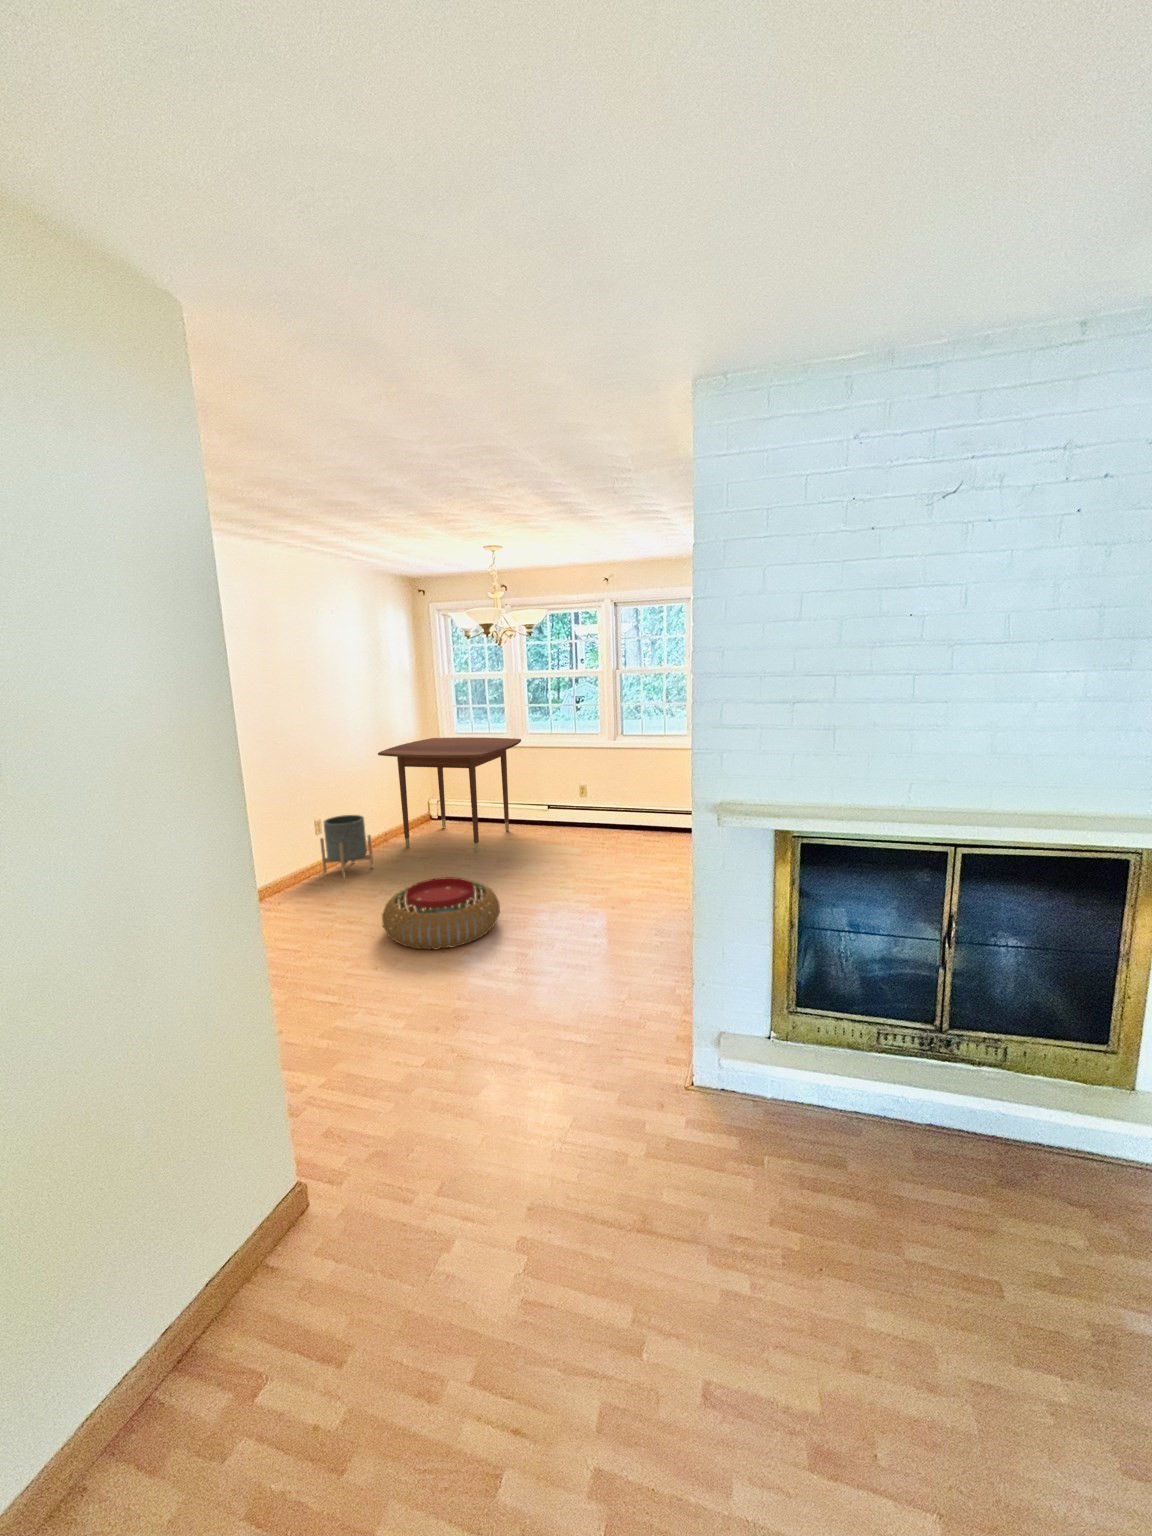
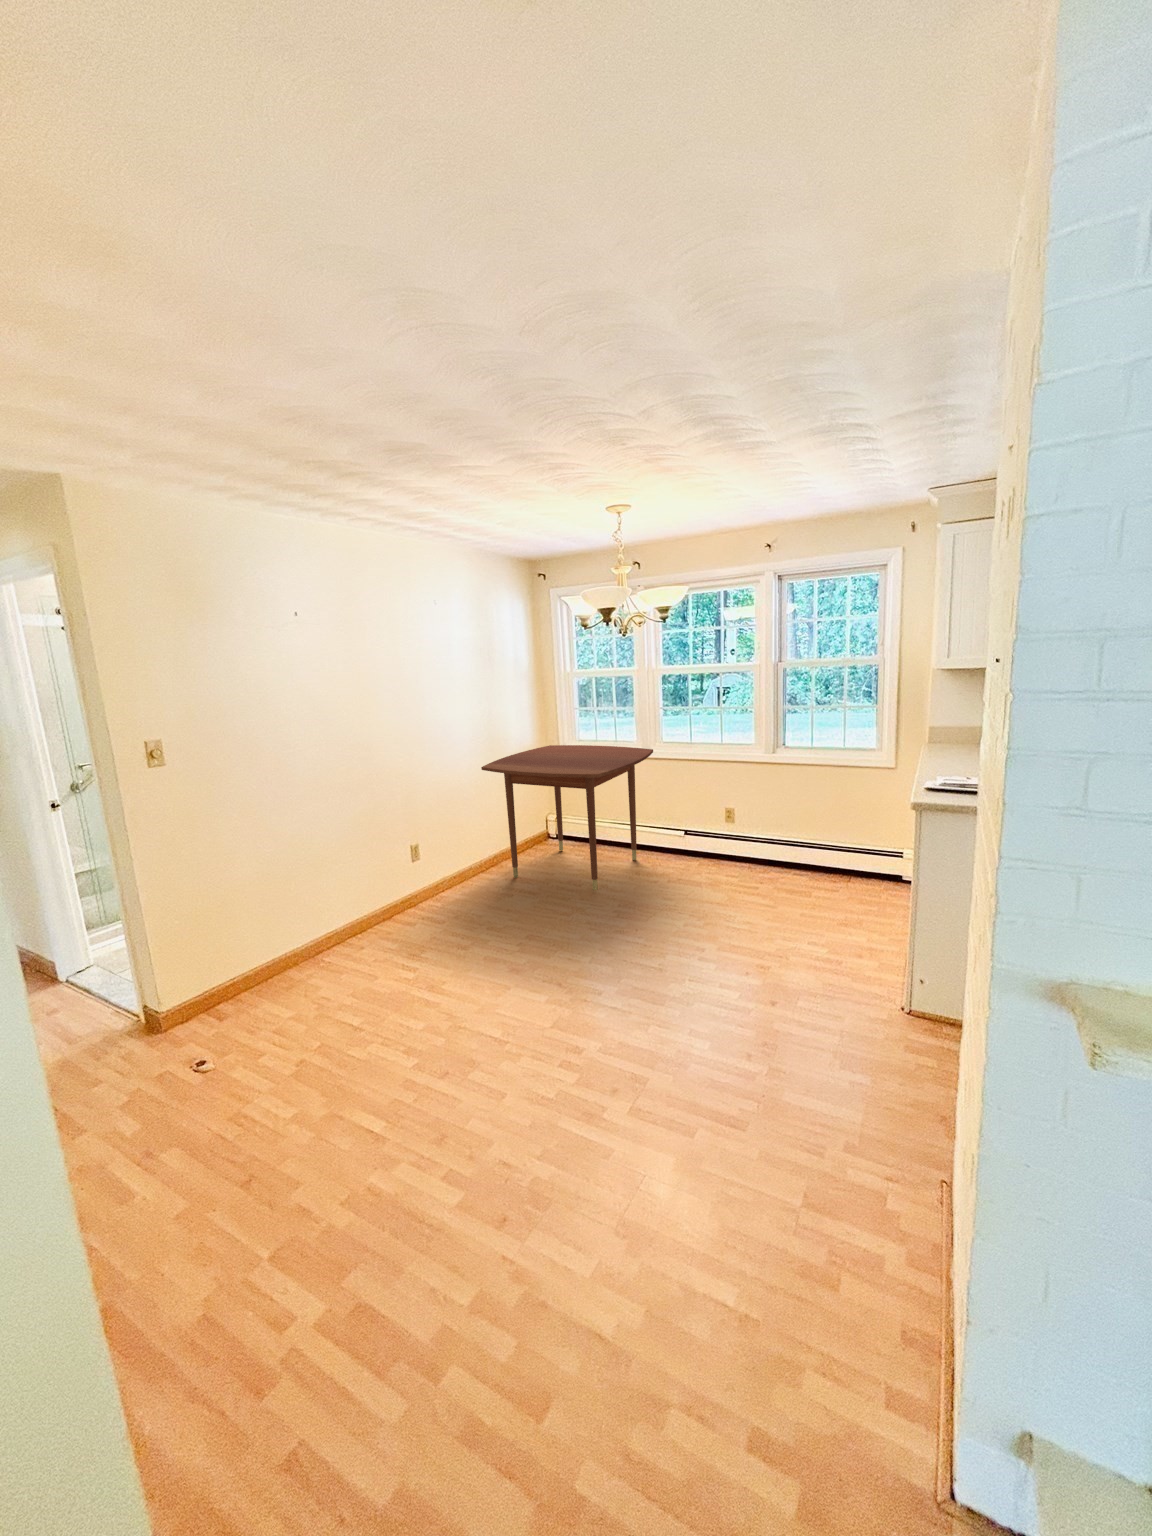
planter: present [320,815,374,878] -> none [411,842,471,921]
pouf: present [382,877,500,950] -> none [455,950,612,1066]

